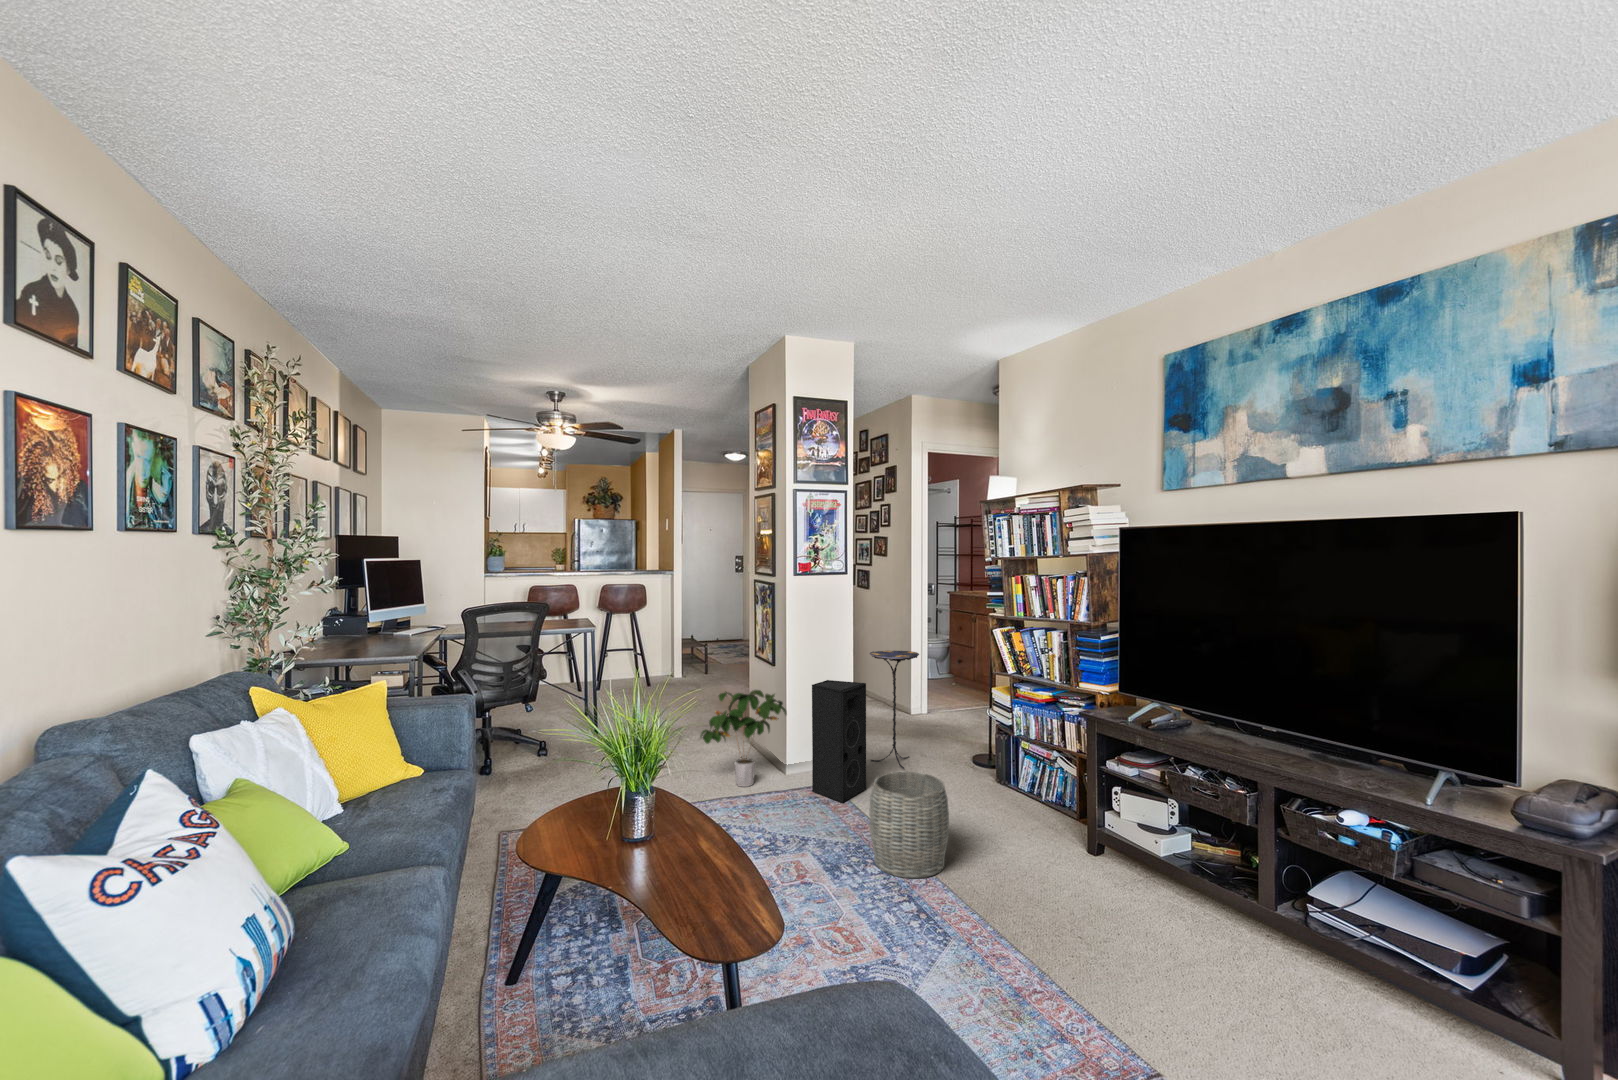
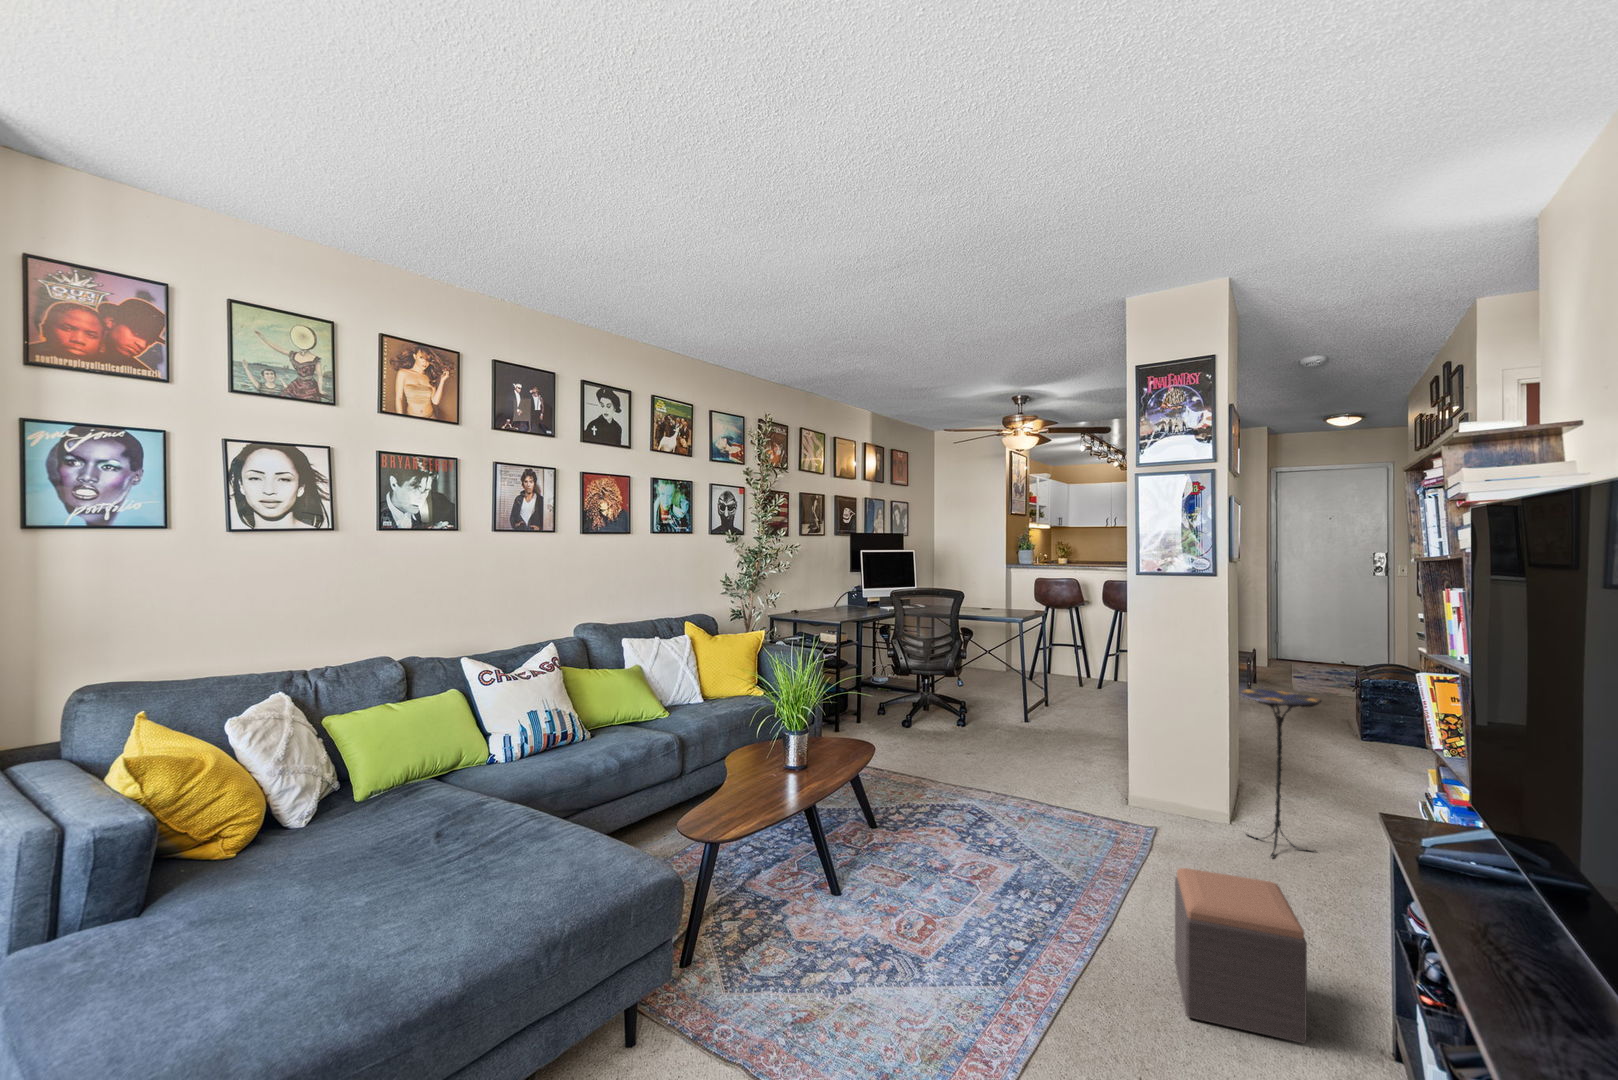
speaker: present [812,680,866,803] -> none [1102,705,1169,853]
potted plant: present [700,690,787,787] -> none [1015,696,1100,802]
footstool: none [989,767,1084,874] -> present [1175,868,1307,1043]
woven basket: present [870,772,949,878] -> none [1010,810,1108,941]

